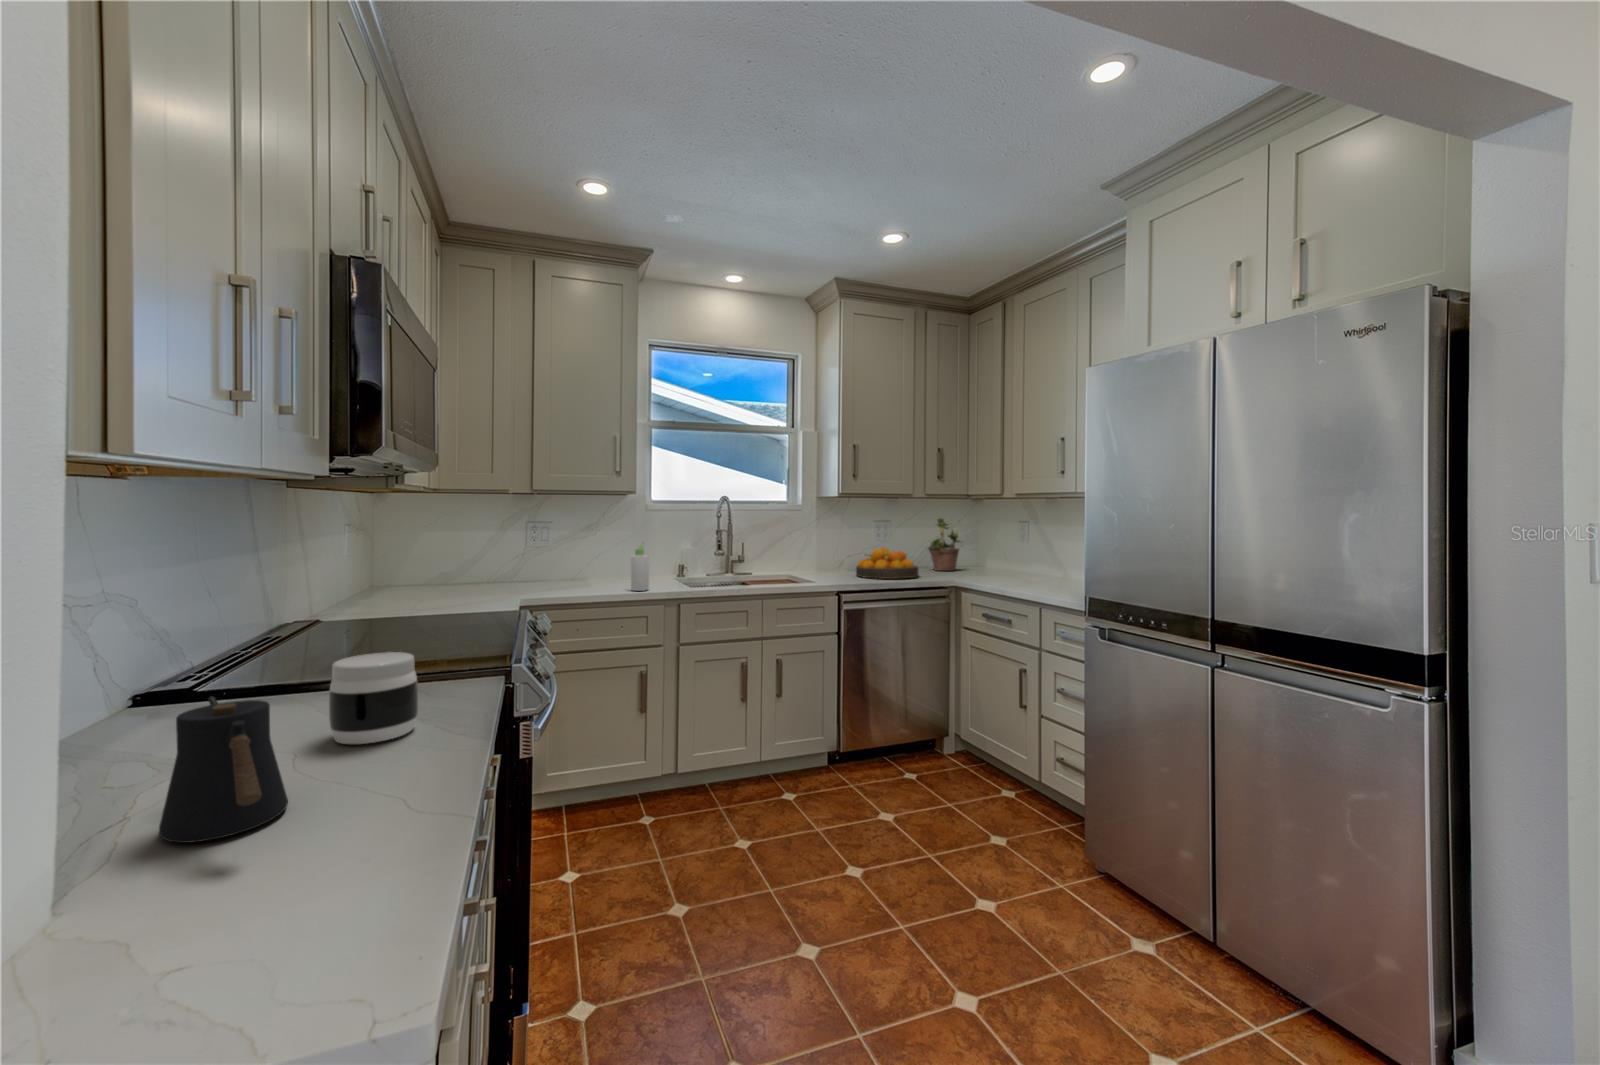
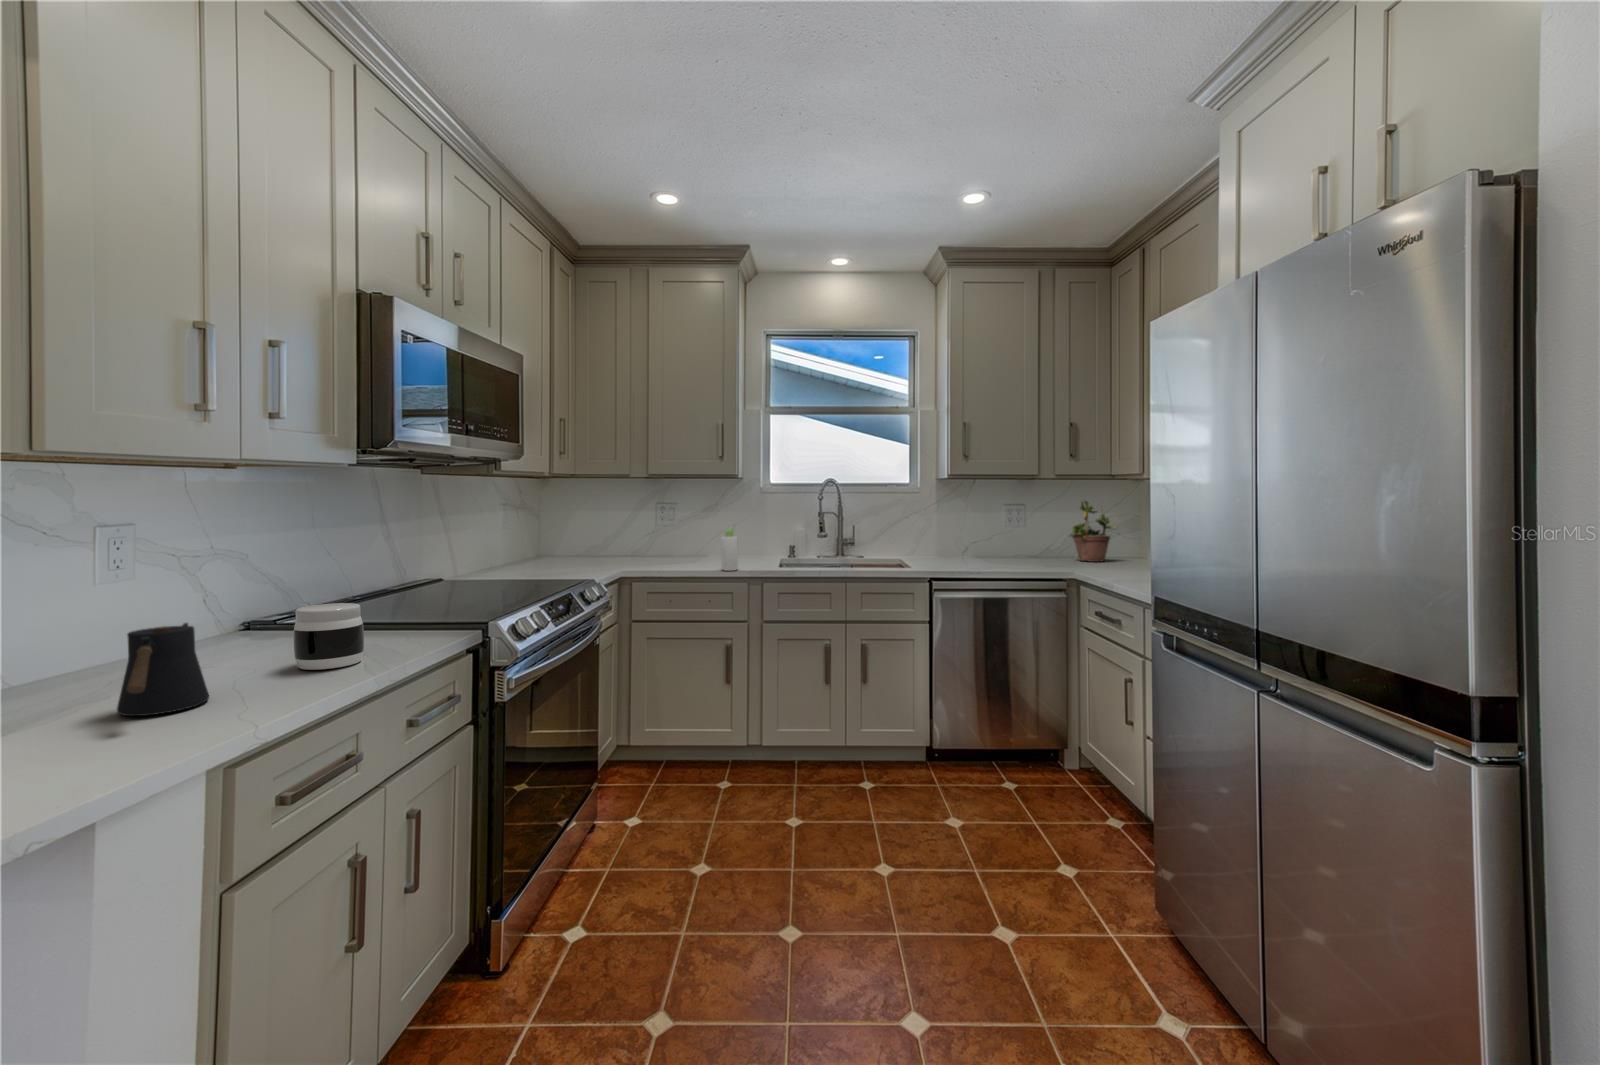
fruit bowl: present [856,548,919,579] -> none [972,533,1044,568]

